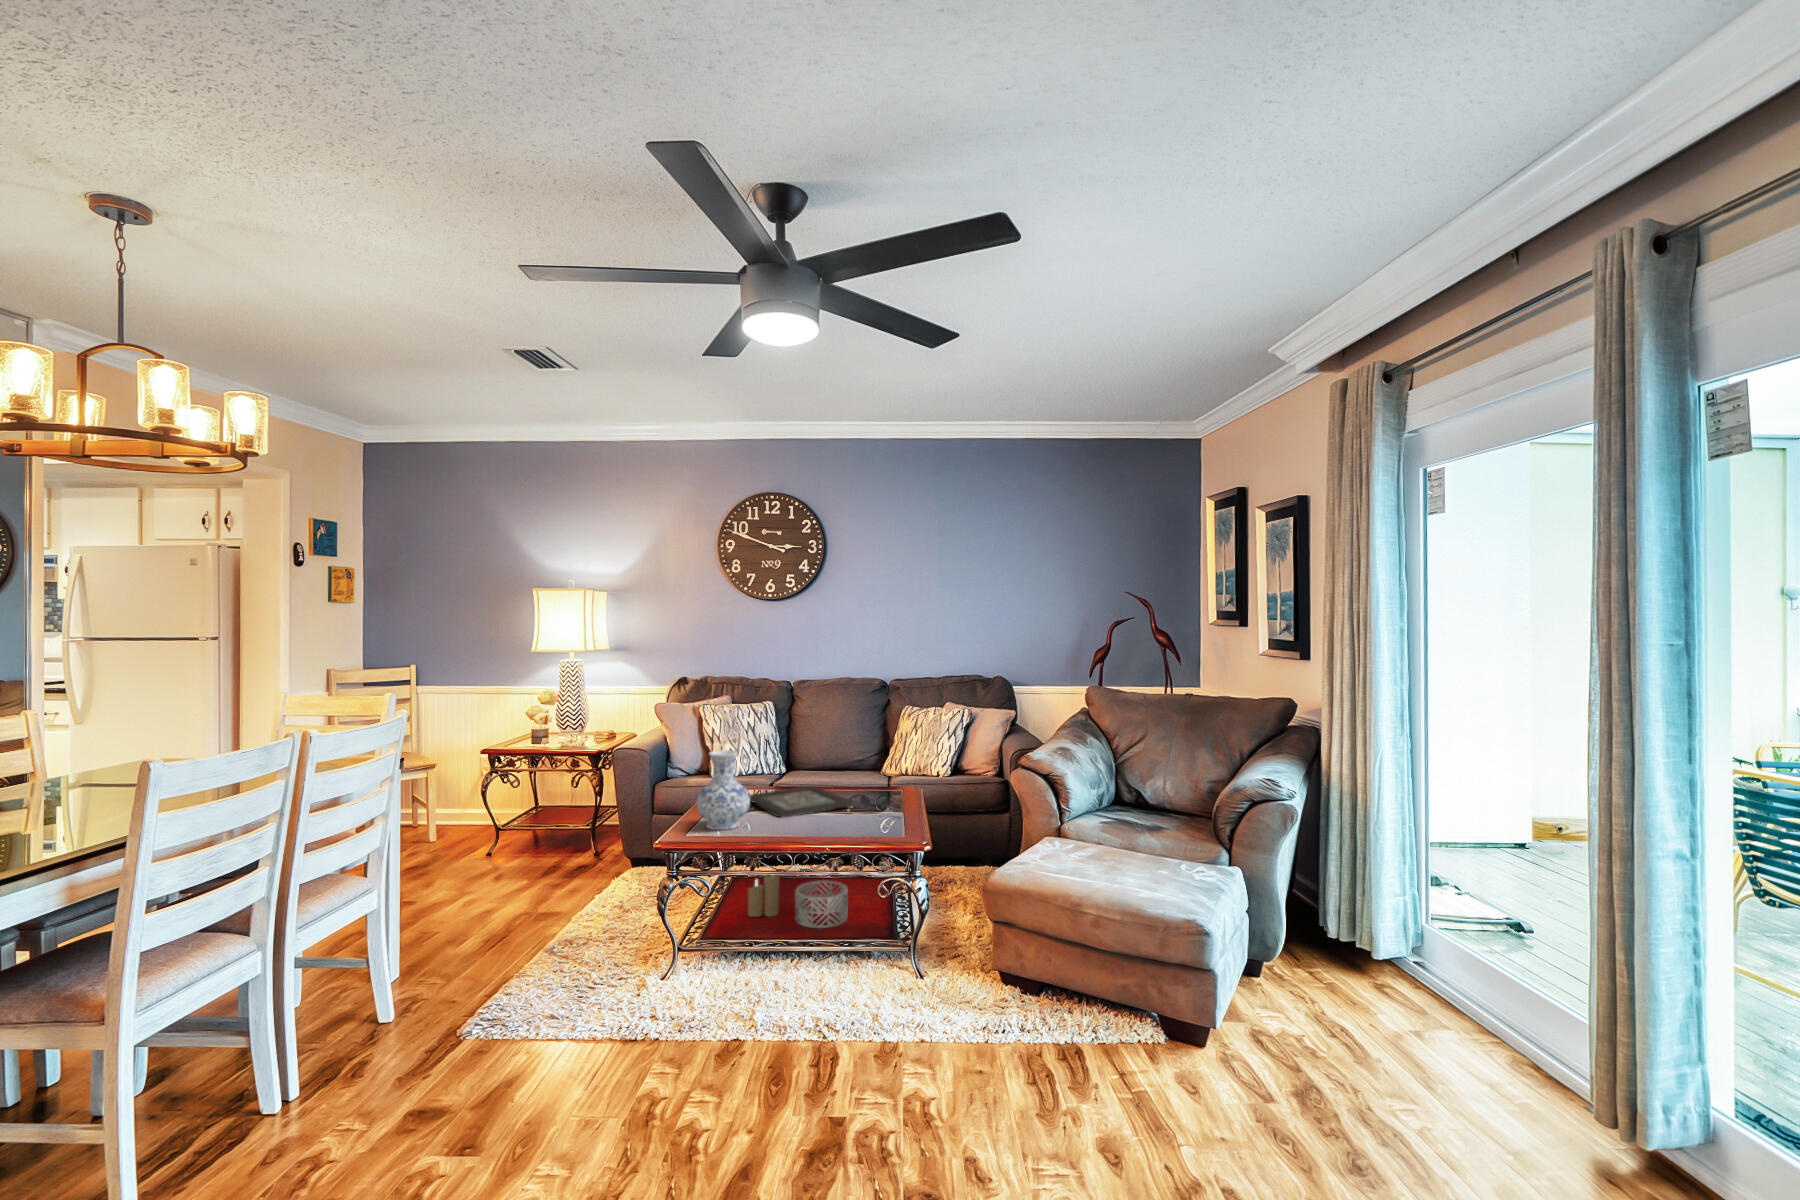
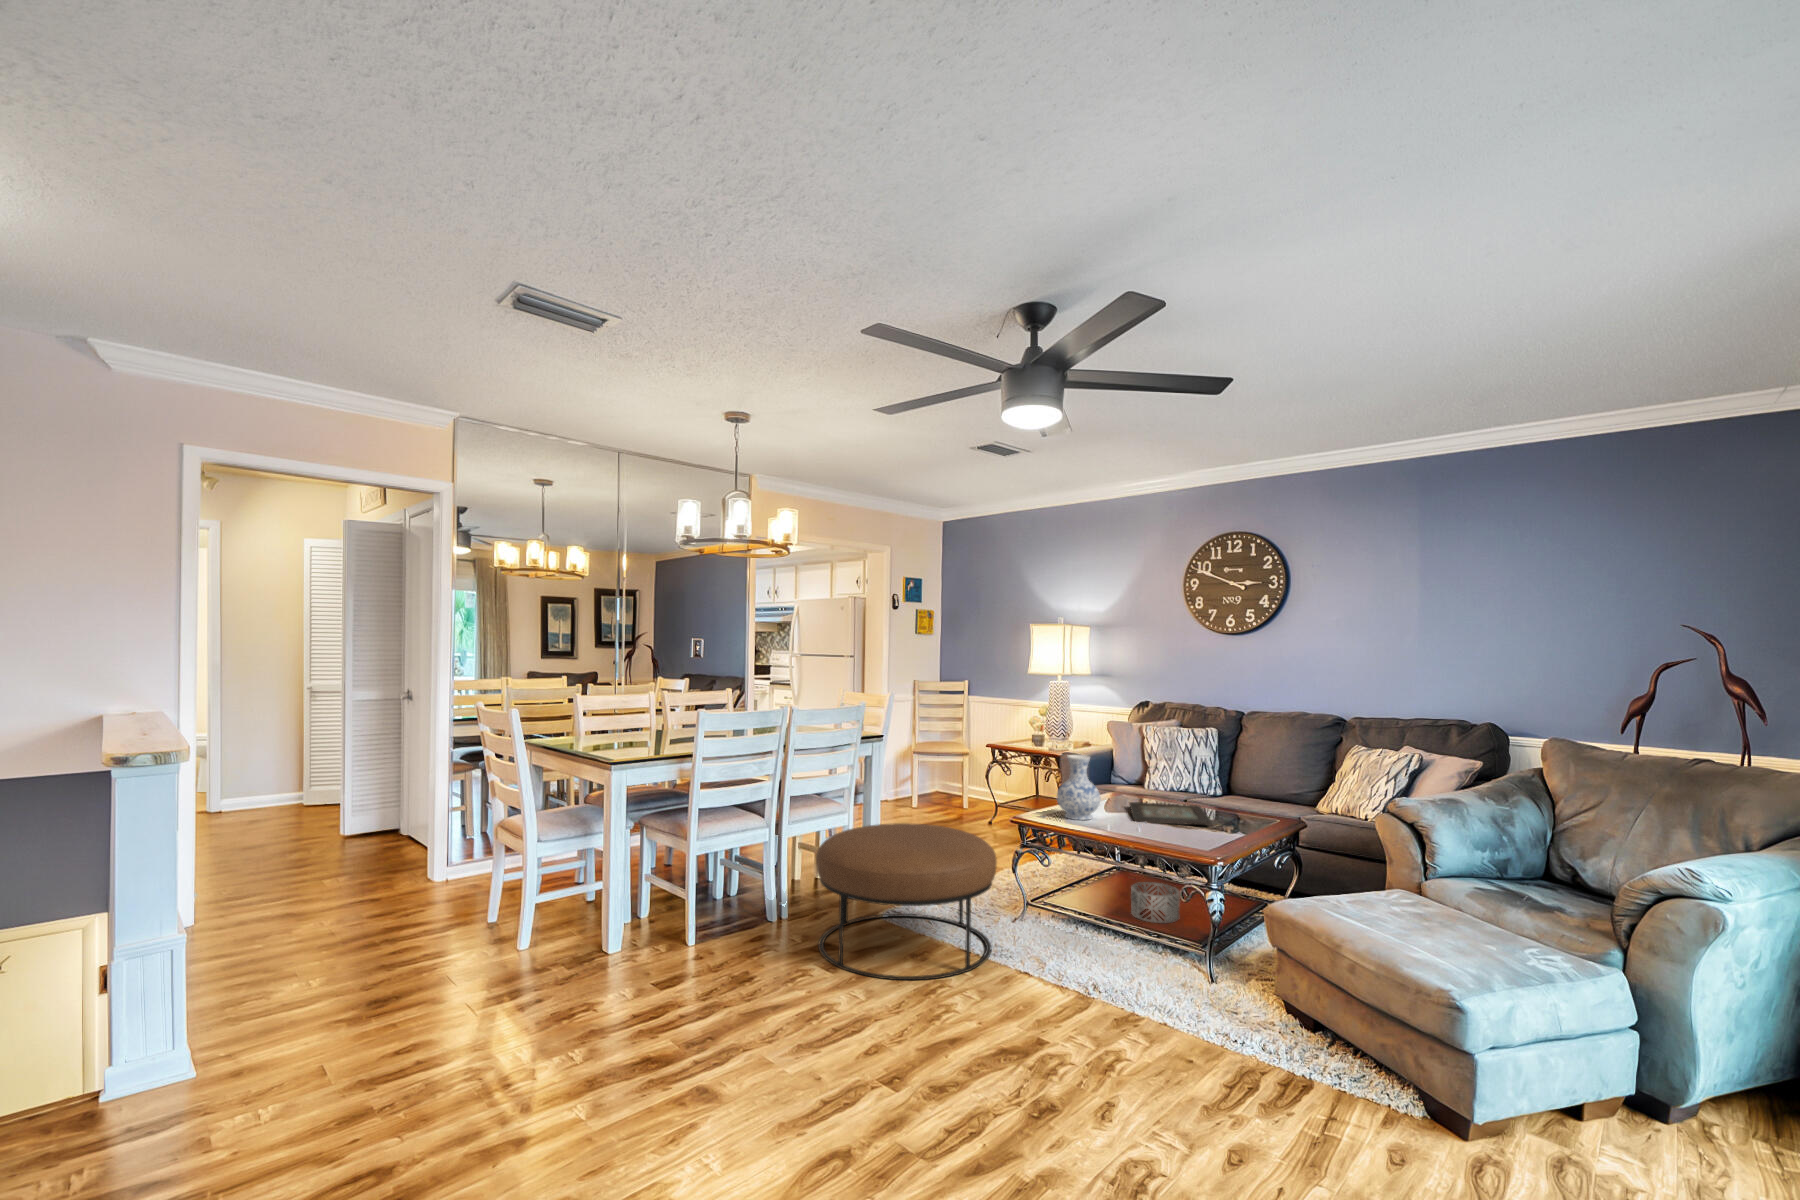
candle: present [748,875,780,917] -> none [1102,863,1129,905]
ottoman: none [384,877,676,1145] -> present [816,823,997,980]

